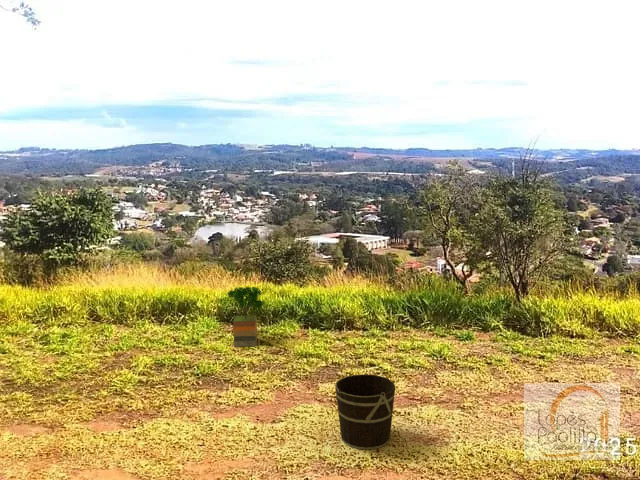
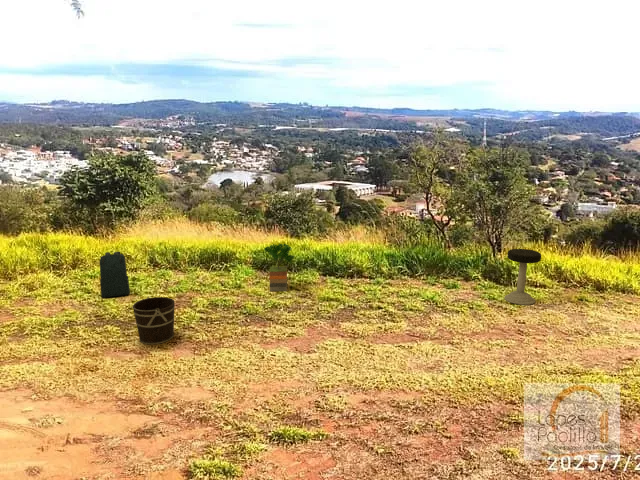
stool: none [531,287,574,358] -> present [504,249,541,305]
backpack: none [18,299,57,357] -> present [100,252,130,297]
bucket: present [335,373,395,449] -> present [131,297,175,344]

